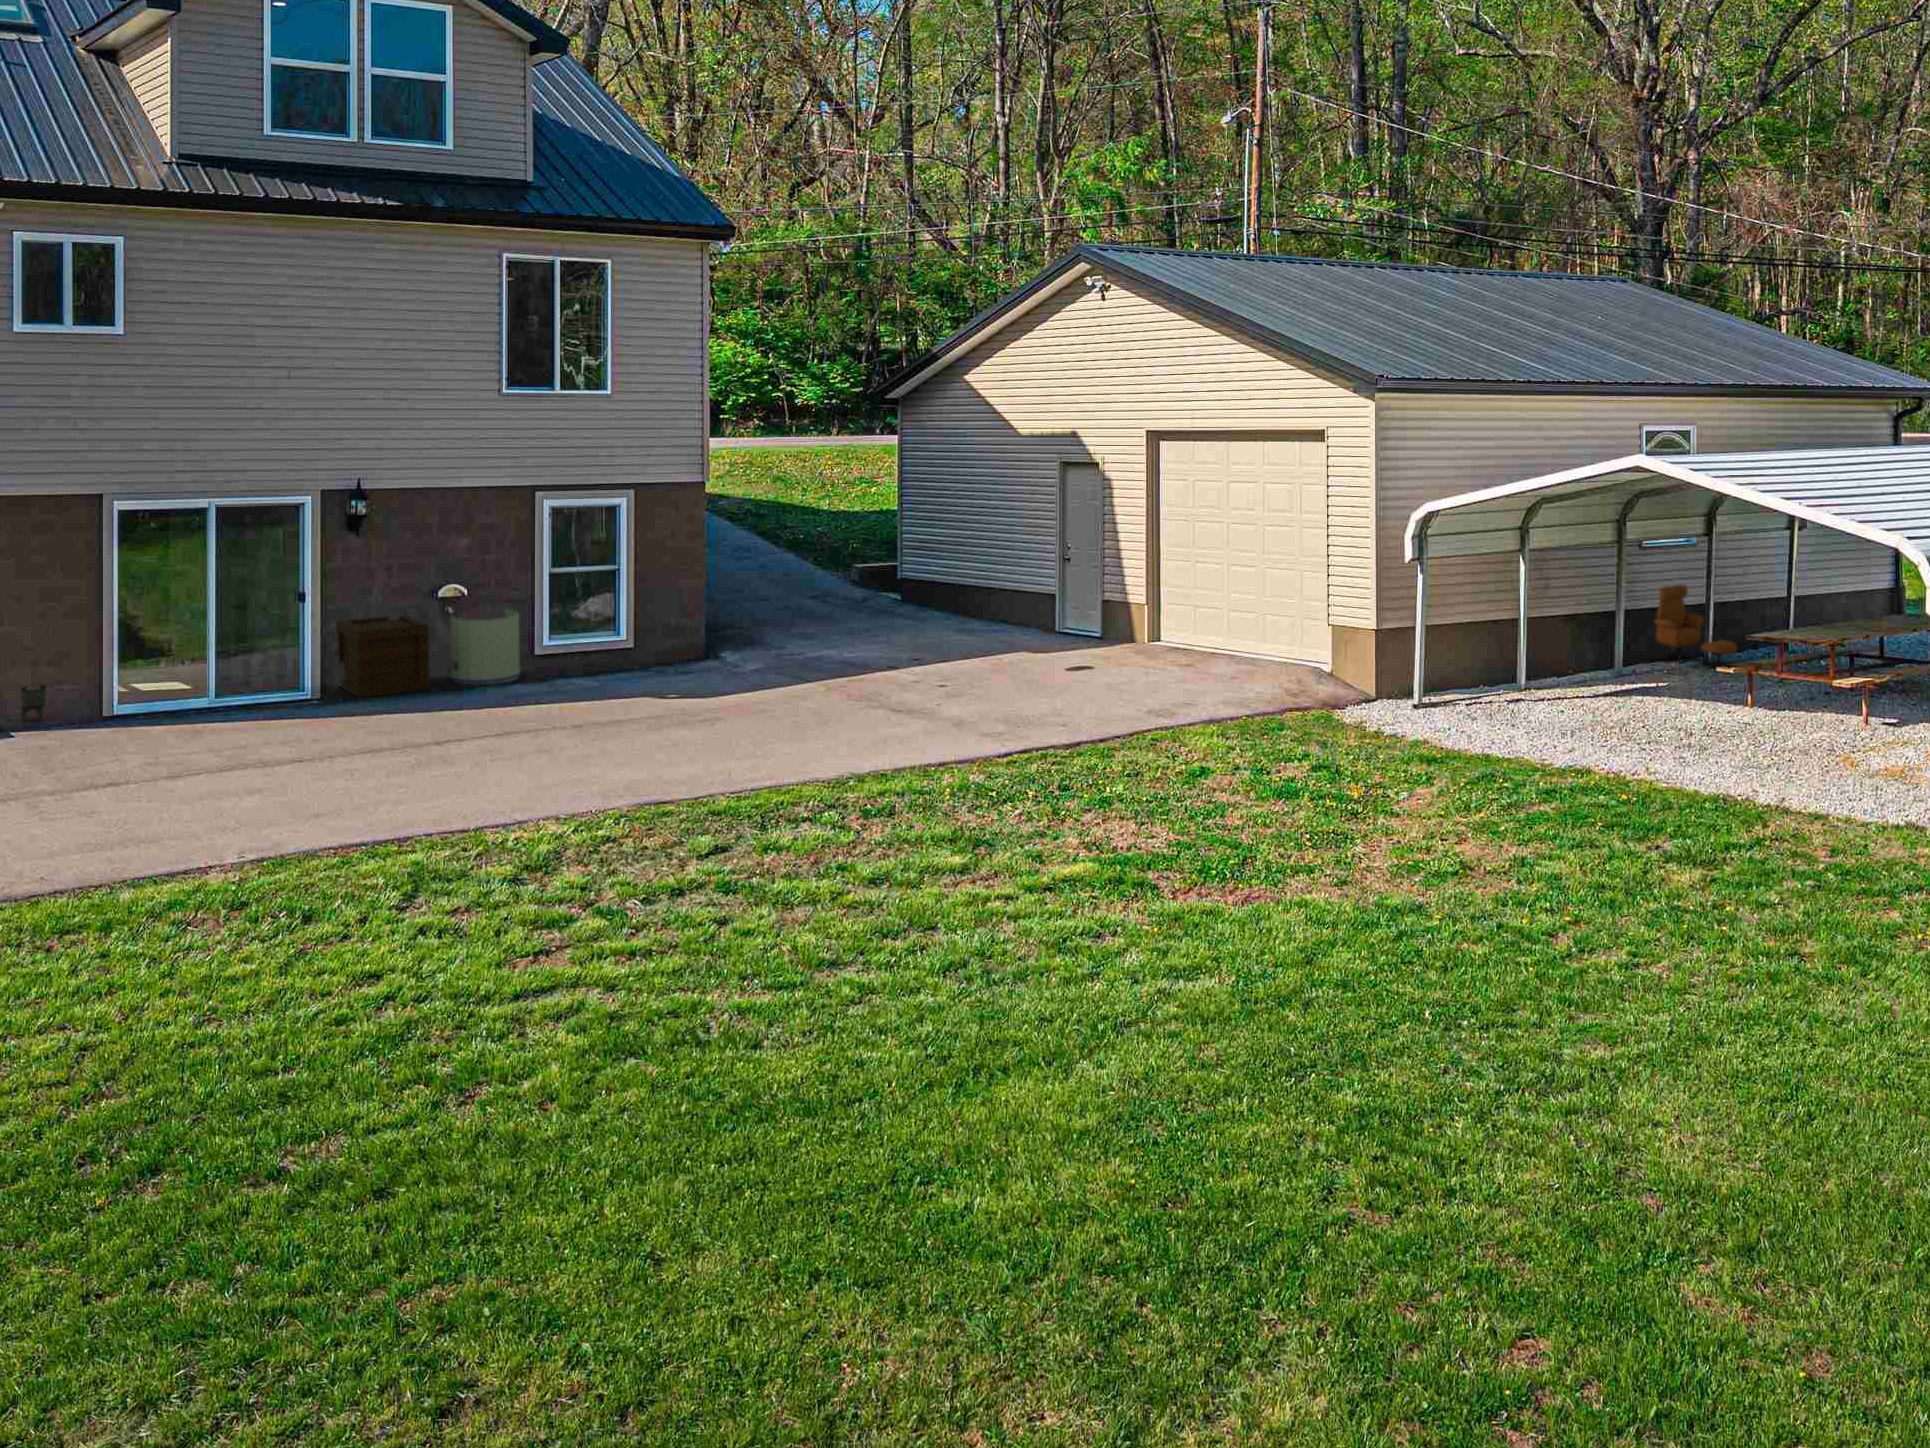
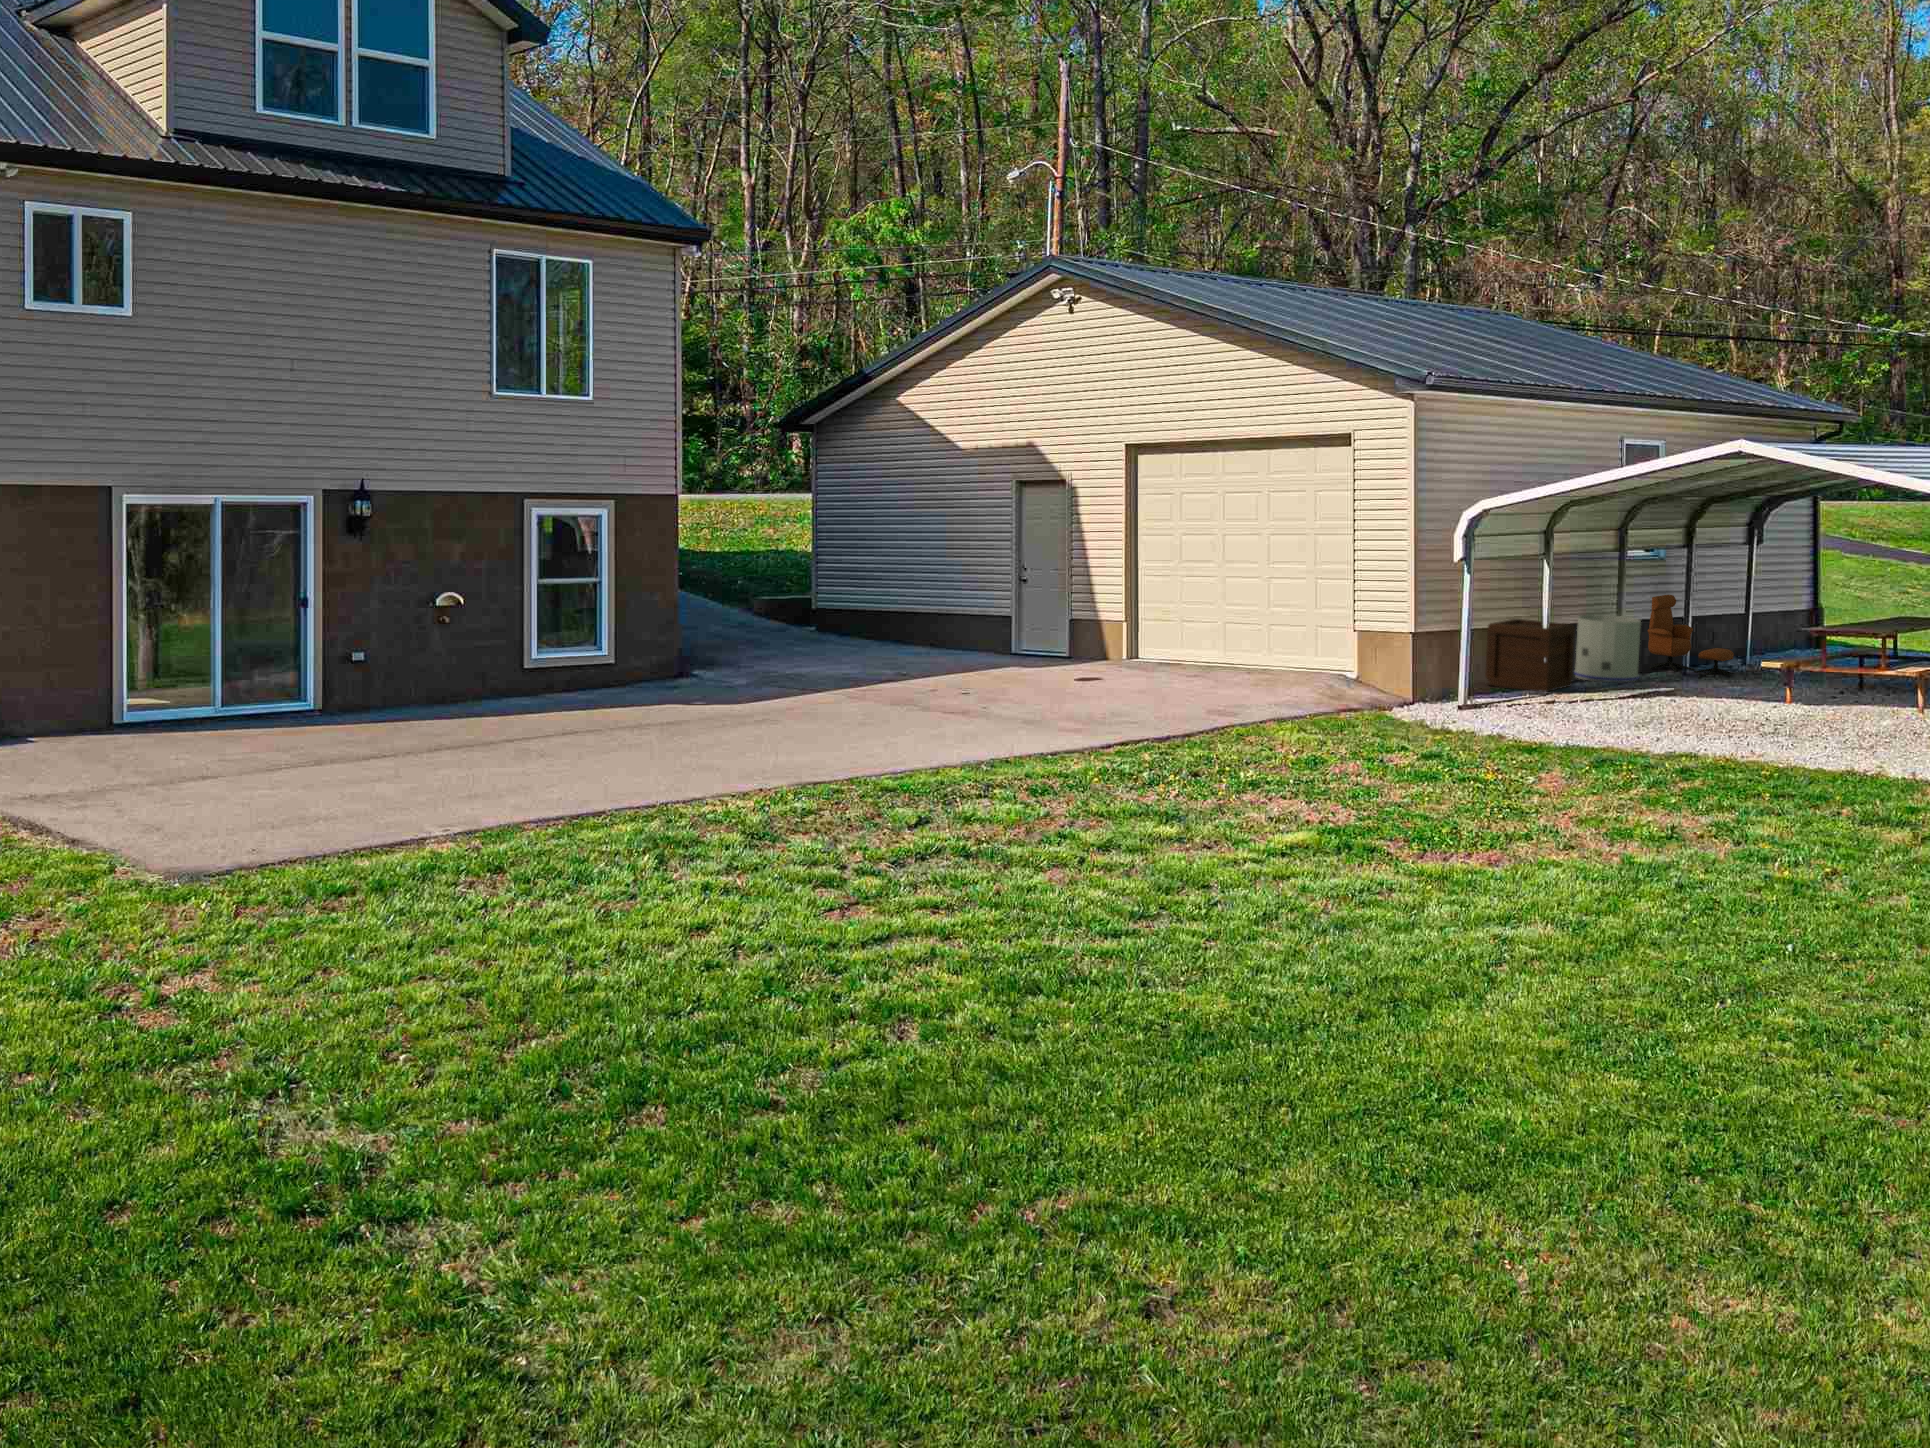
trash can: present [451,608,521,684] -> present [1574,615,1641,682]
wooden crate: present [336,615,429,698] -> present [1485,619,1575,692]
planter: present [19,685,48,721] -> none [46,692,75,731]

